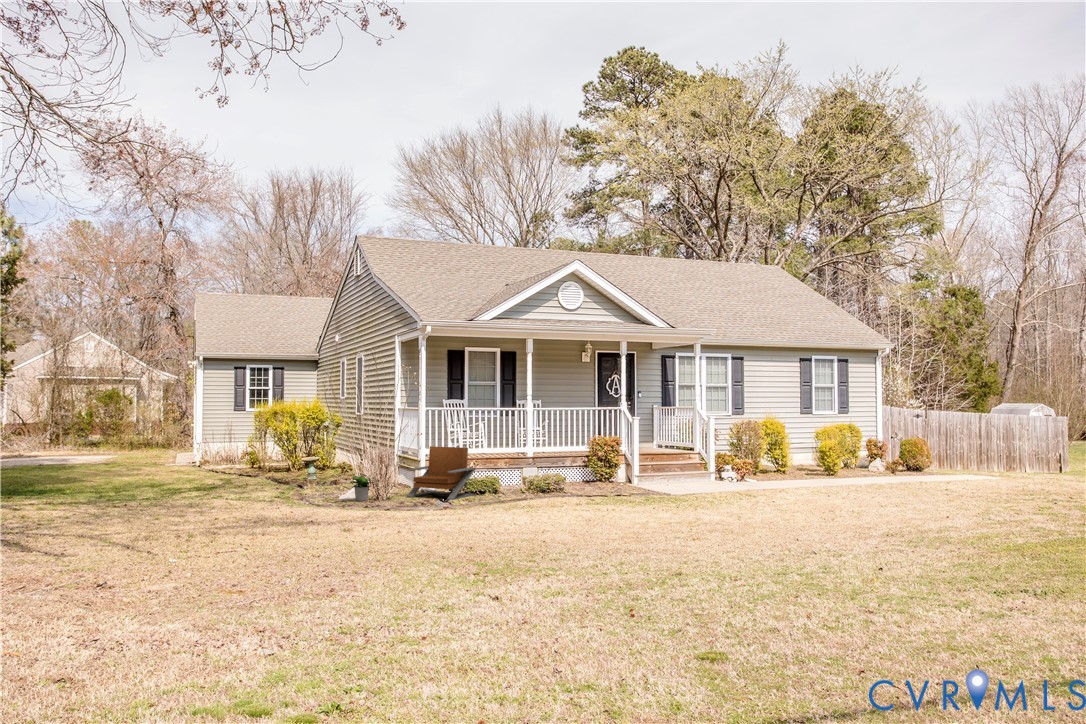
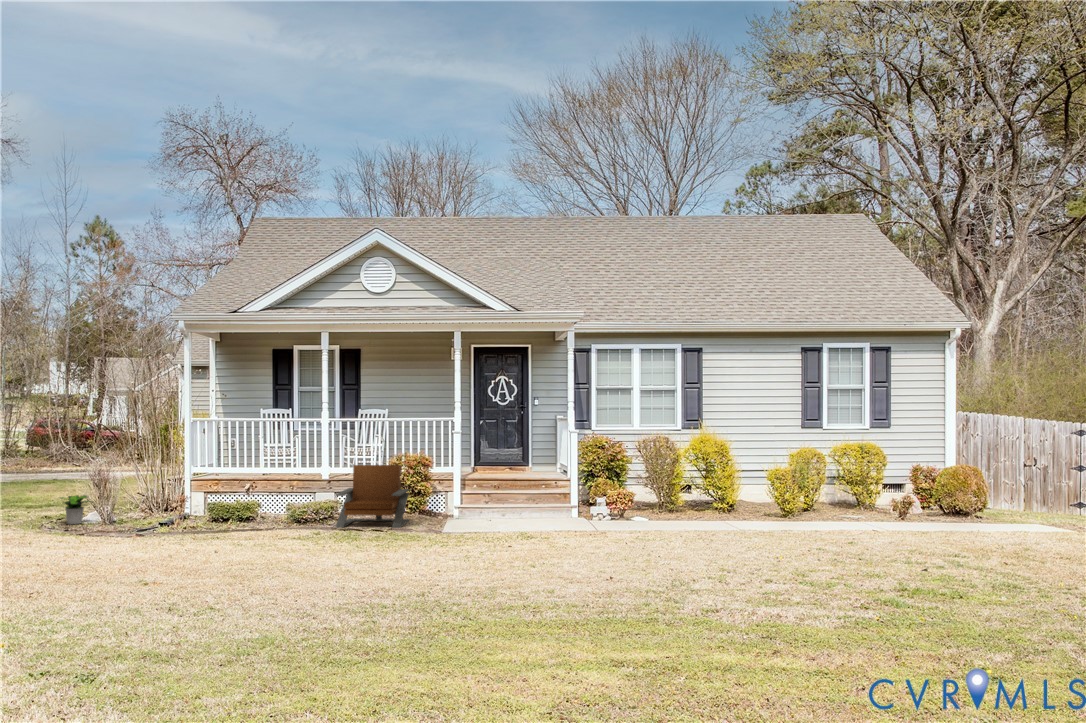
lounge chair: present [407,446,475,500] -> present [336,465,409,528]

